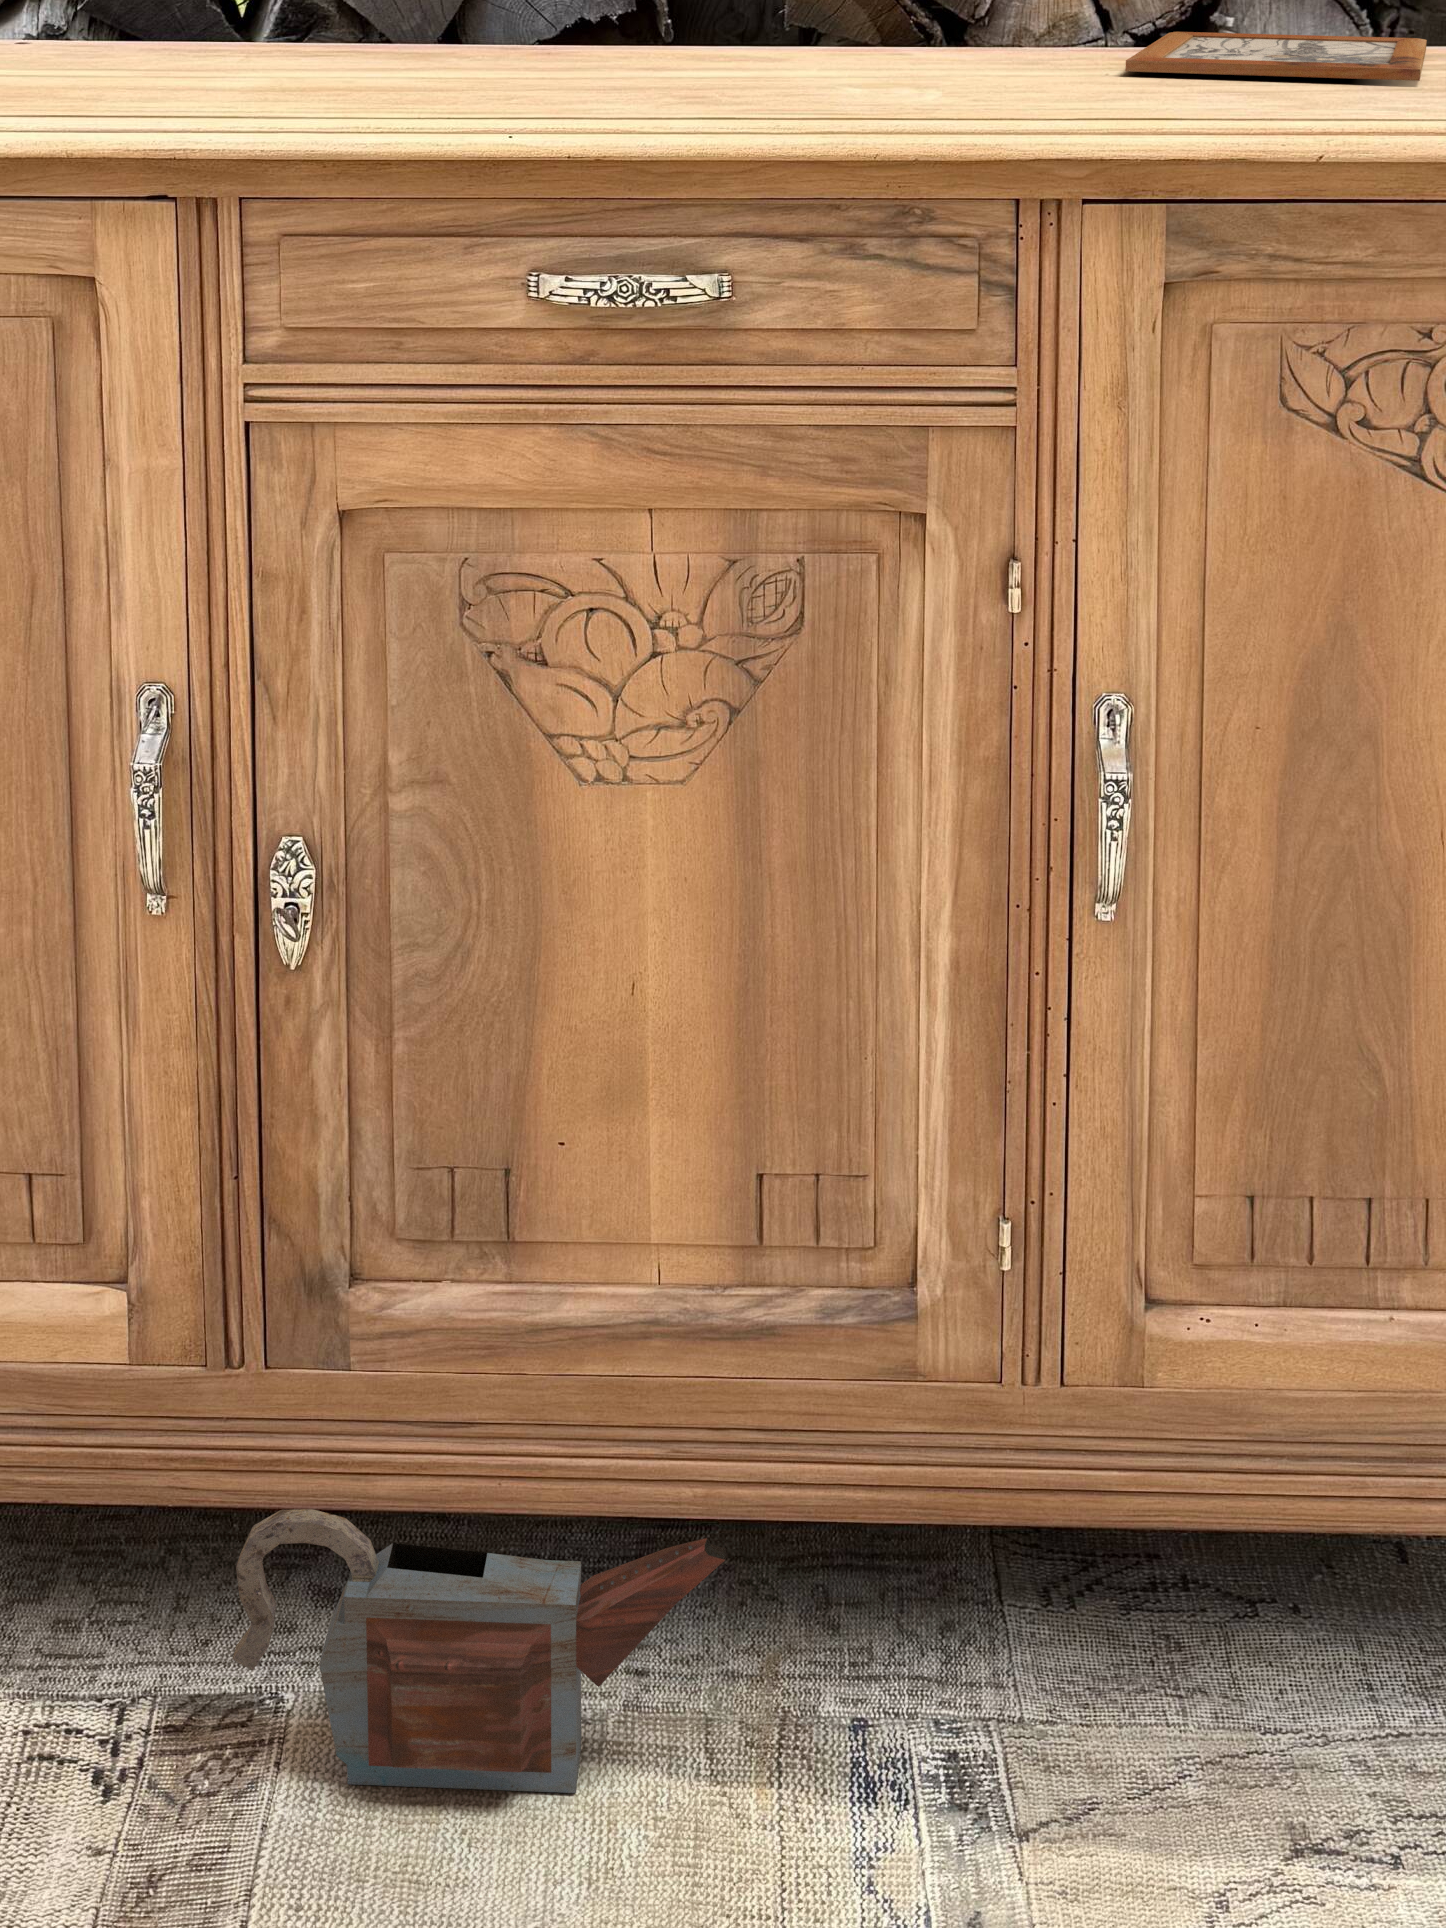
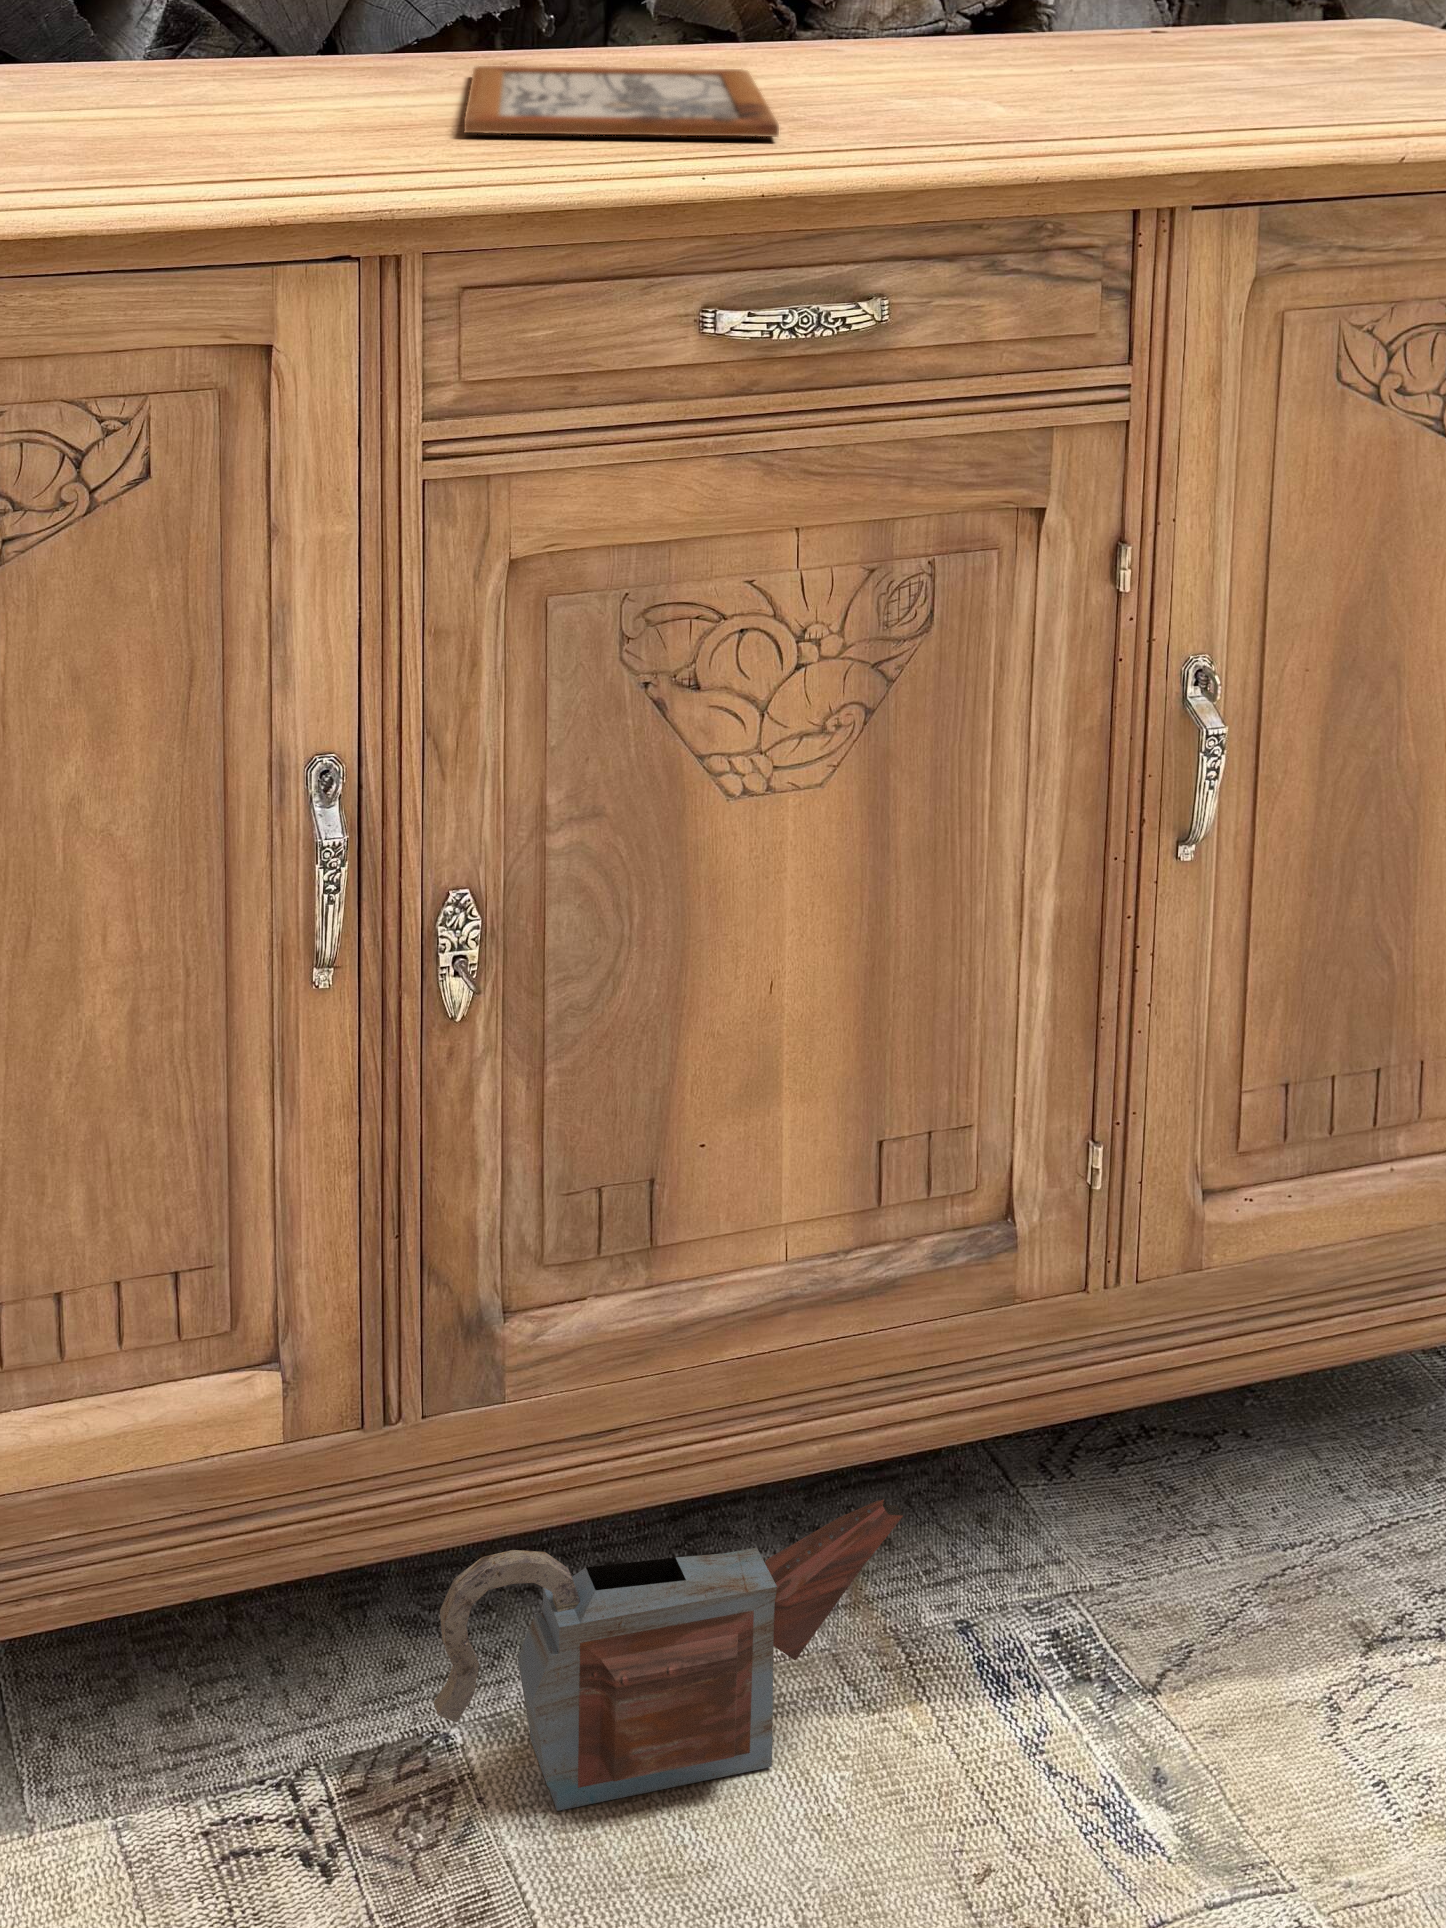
picture frame: present [1125,32,1427,81] -> present [464,66,779,137]

